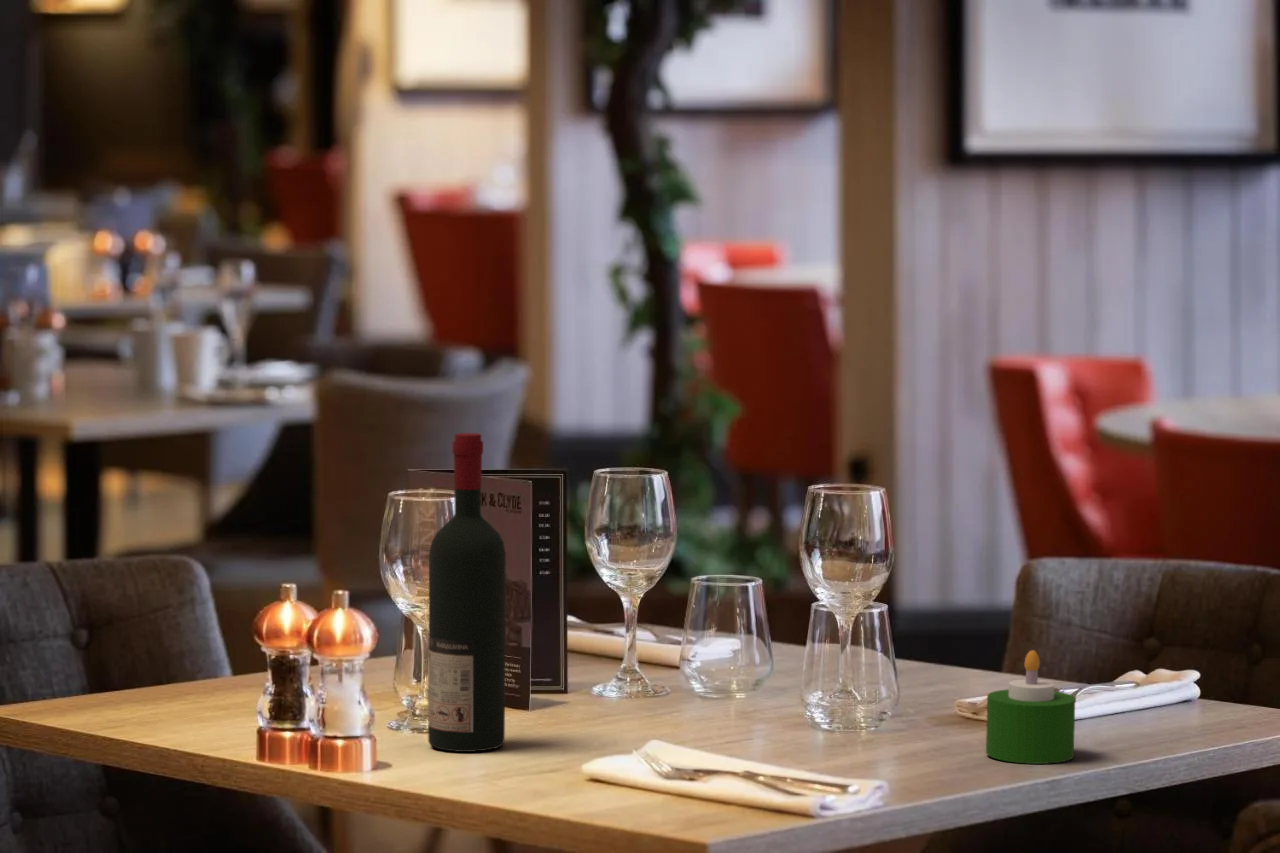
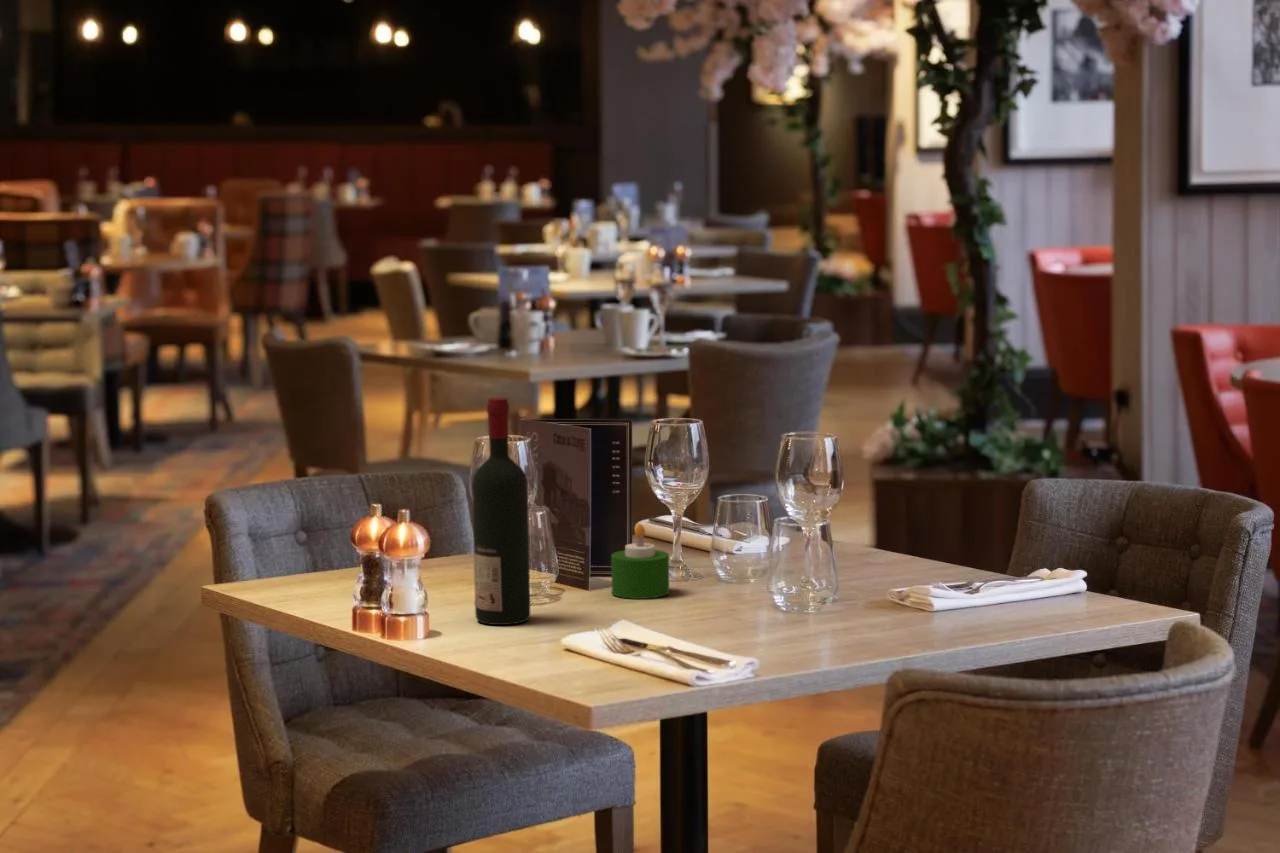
candle: present [986,650,1075,764] -> present [611,524,669,599]

